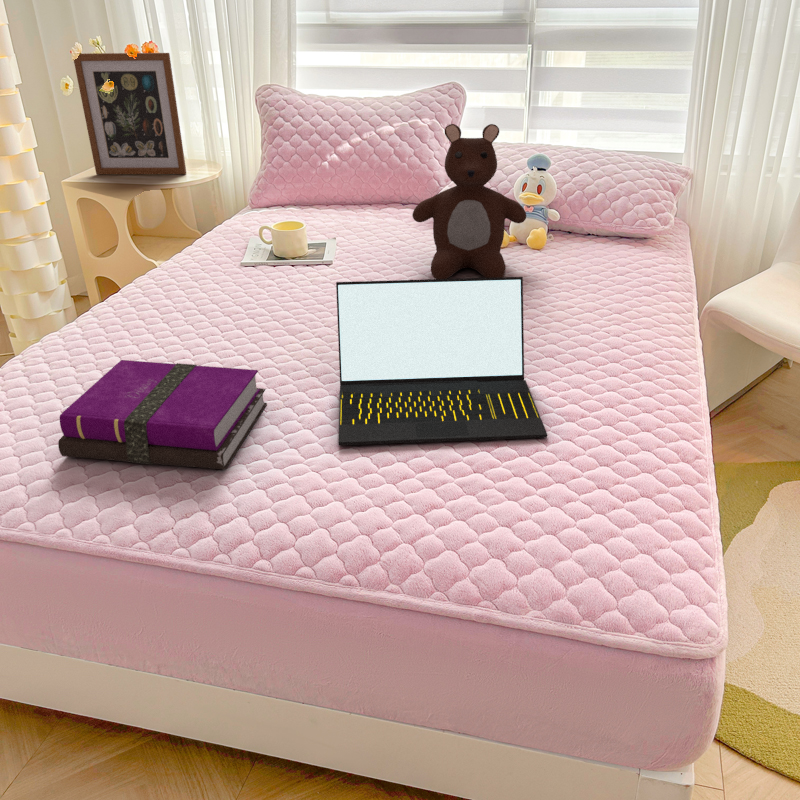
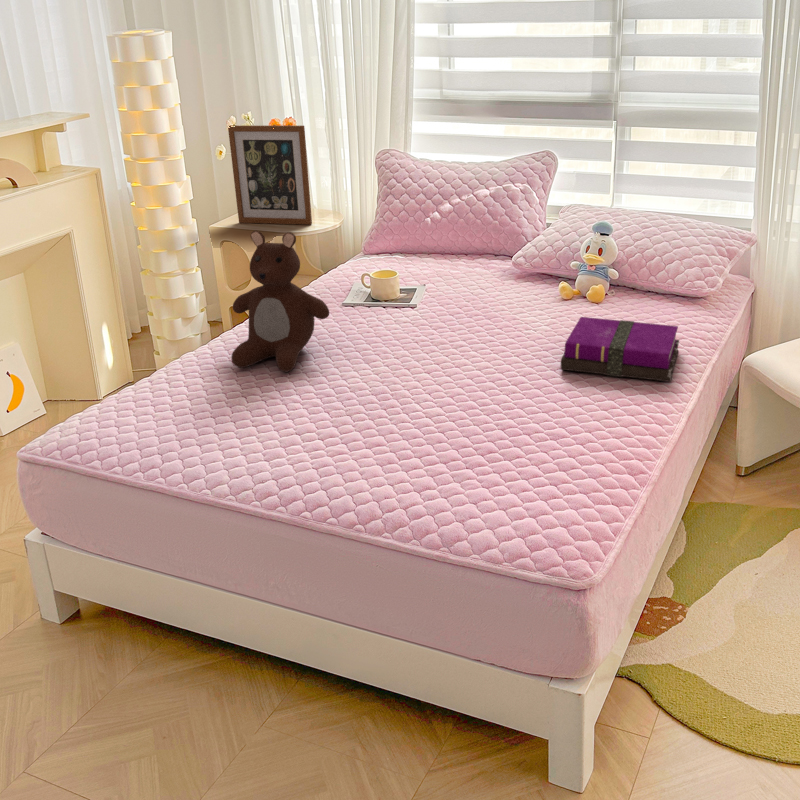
teddy bear: present [412,124,526,279] -> present [232,231,329,372]
laptop: present [336,277,547,445] -> none [376,325,535,450]
notebook: present [58,360,267,470] -> present [561,317,679,382]

